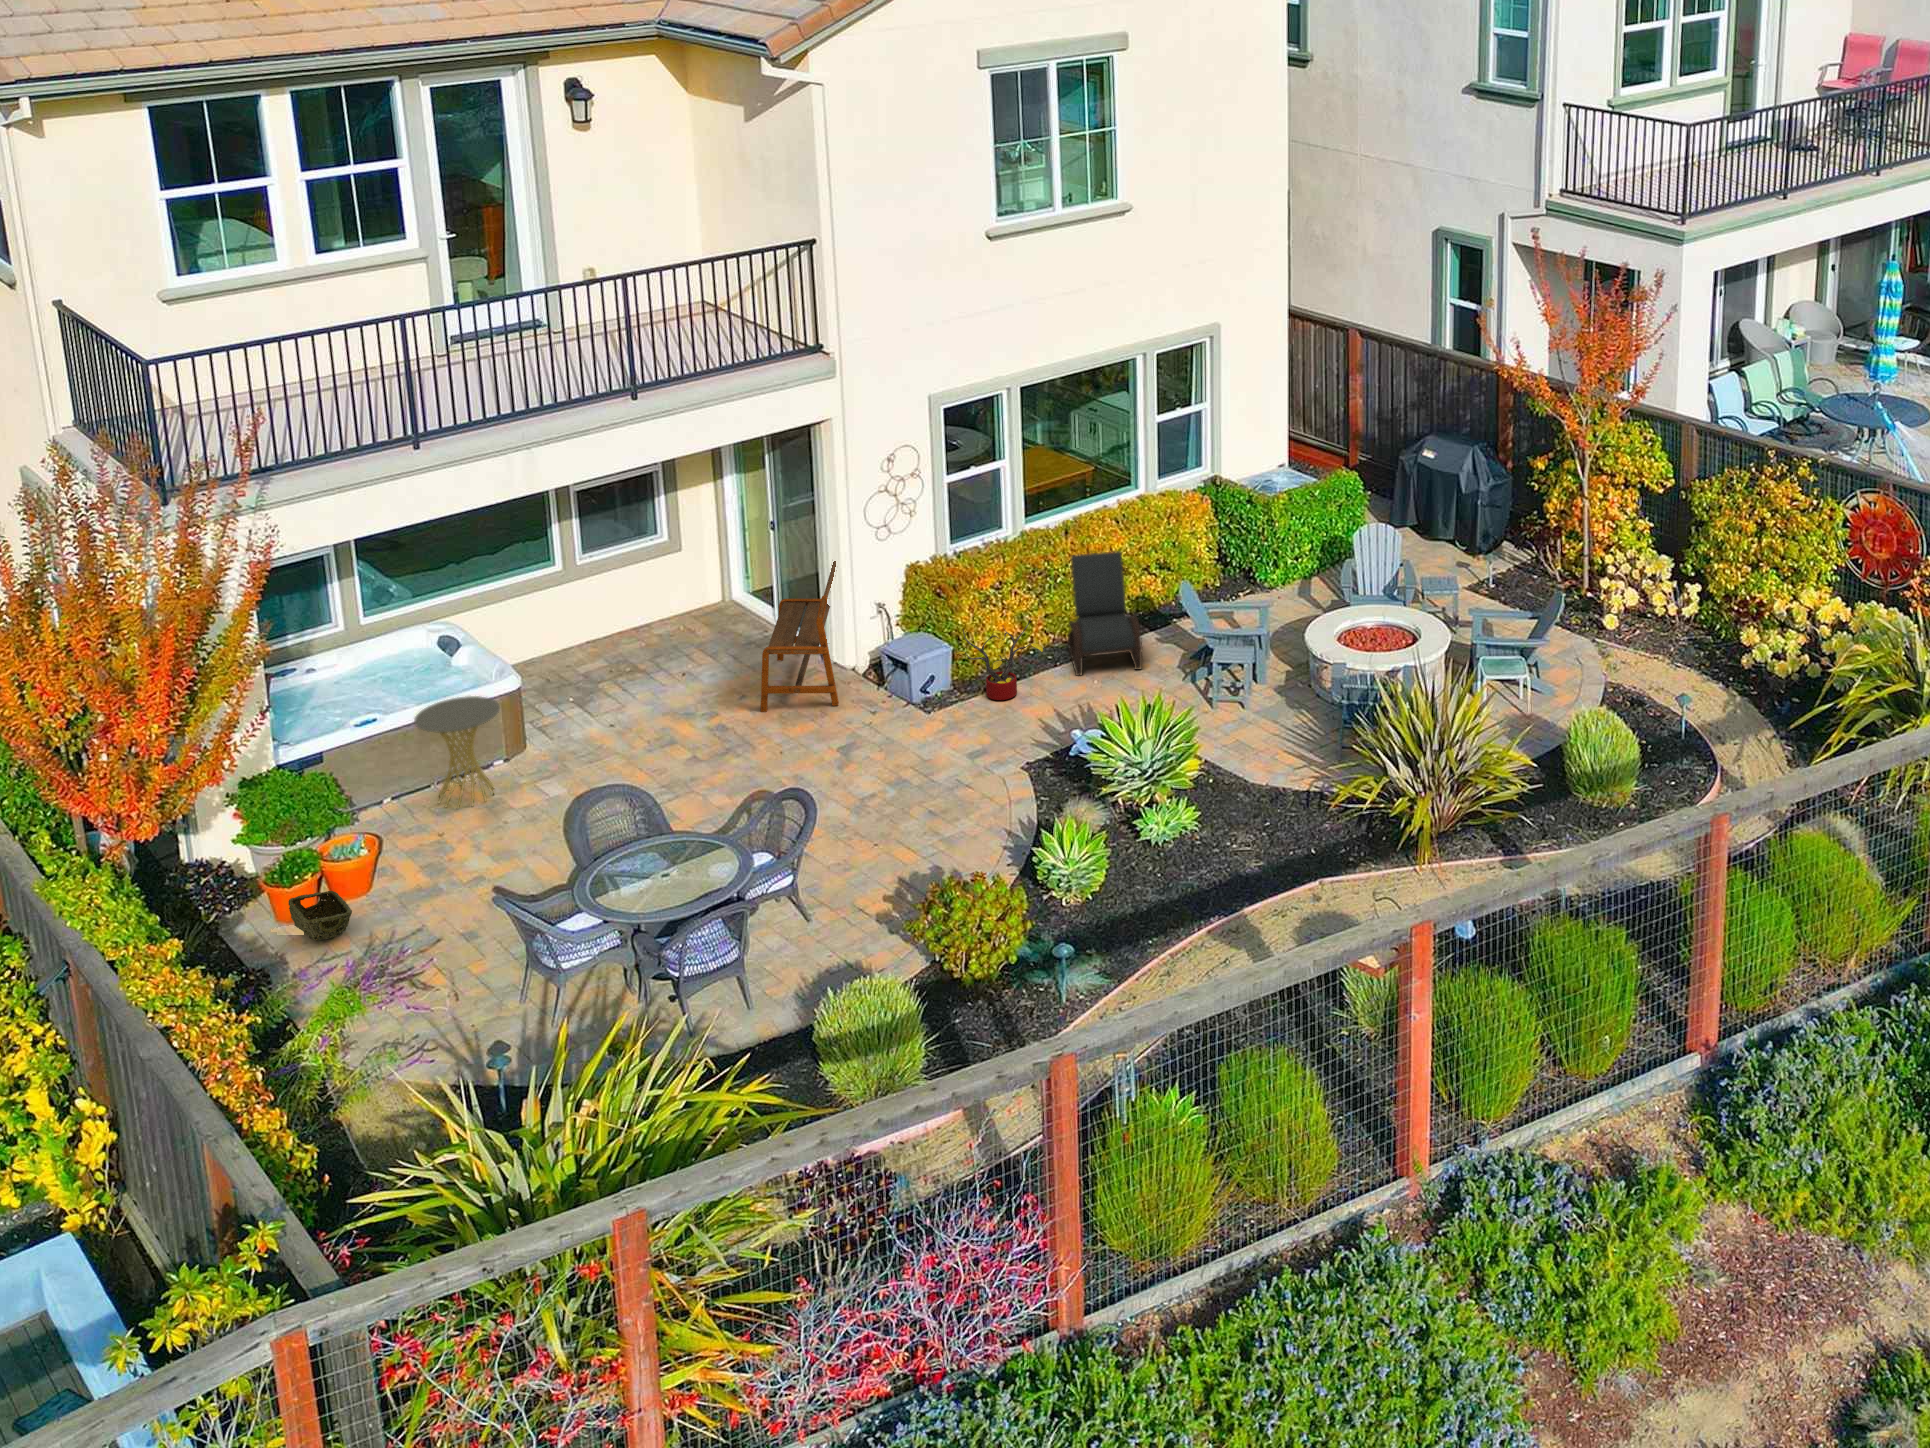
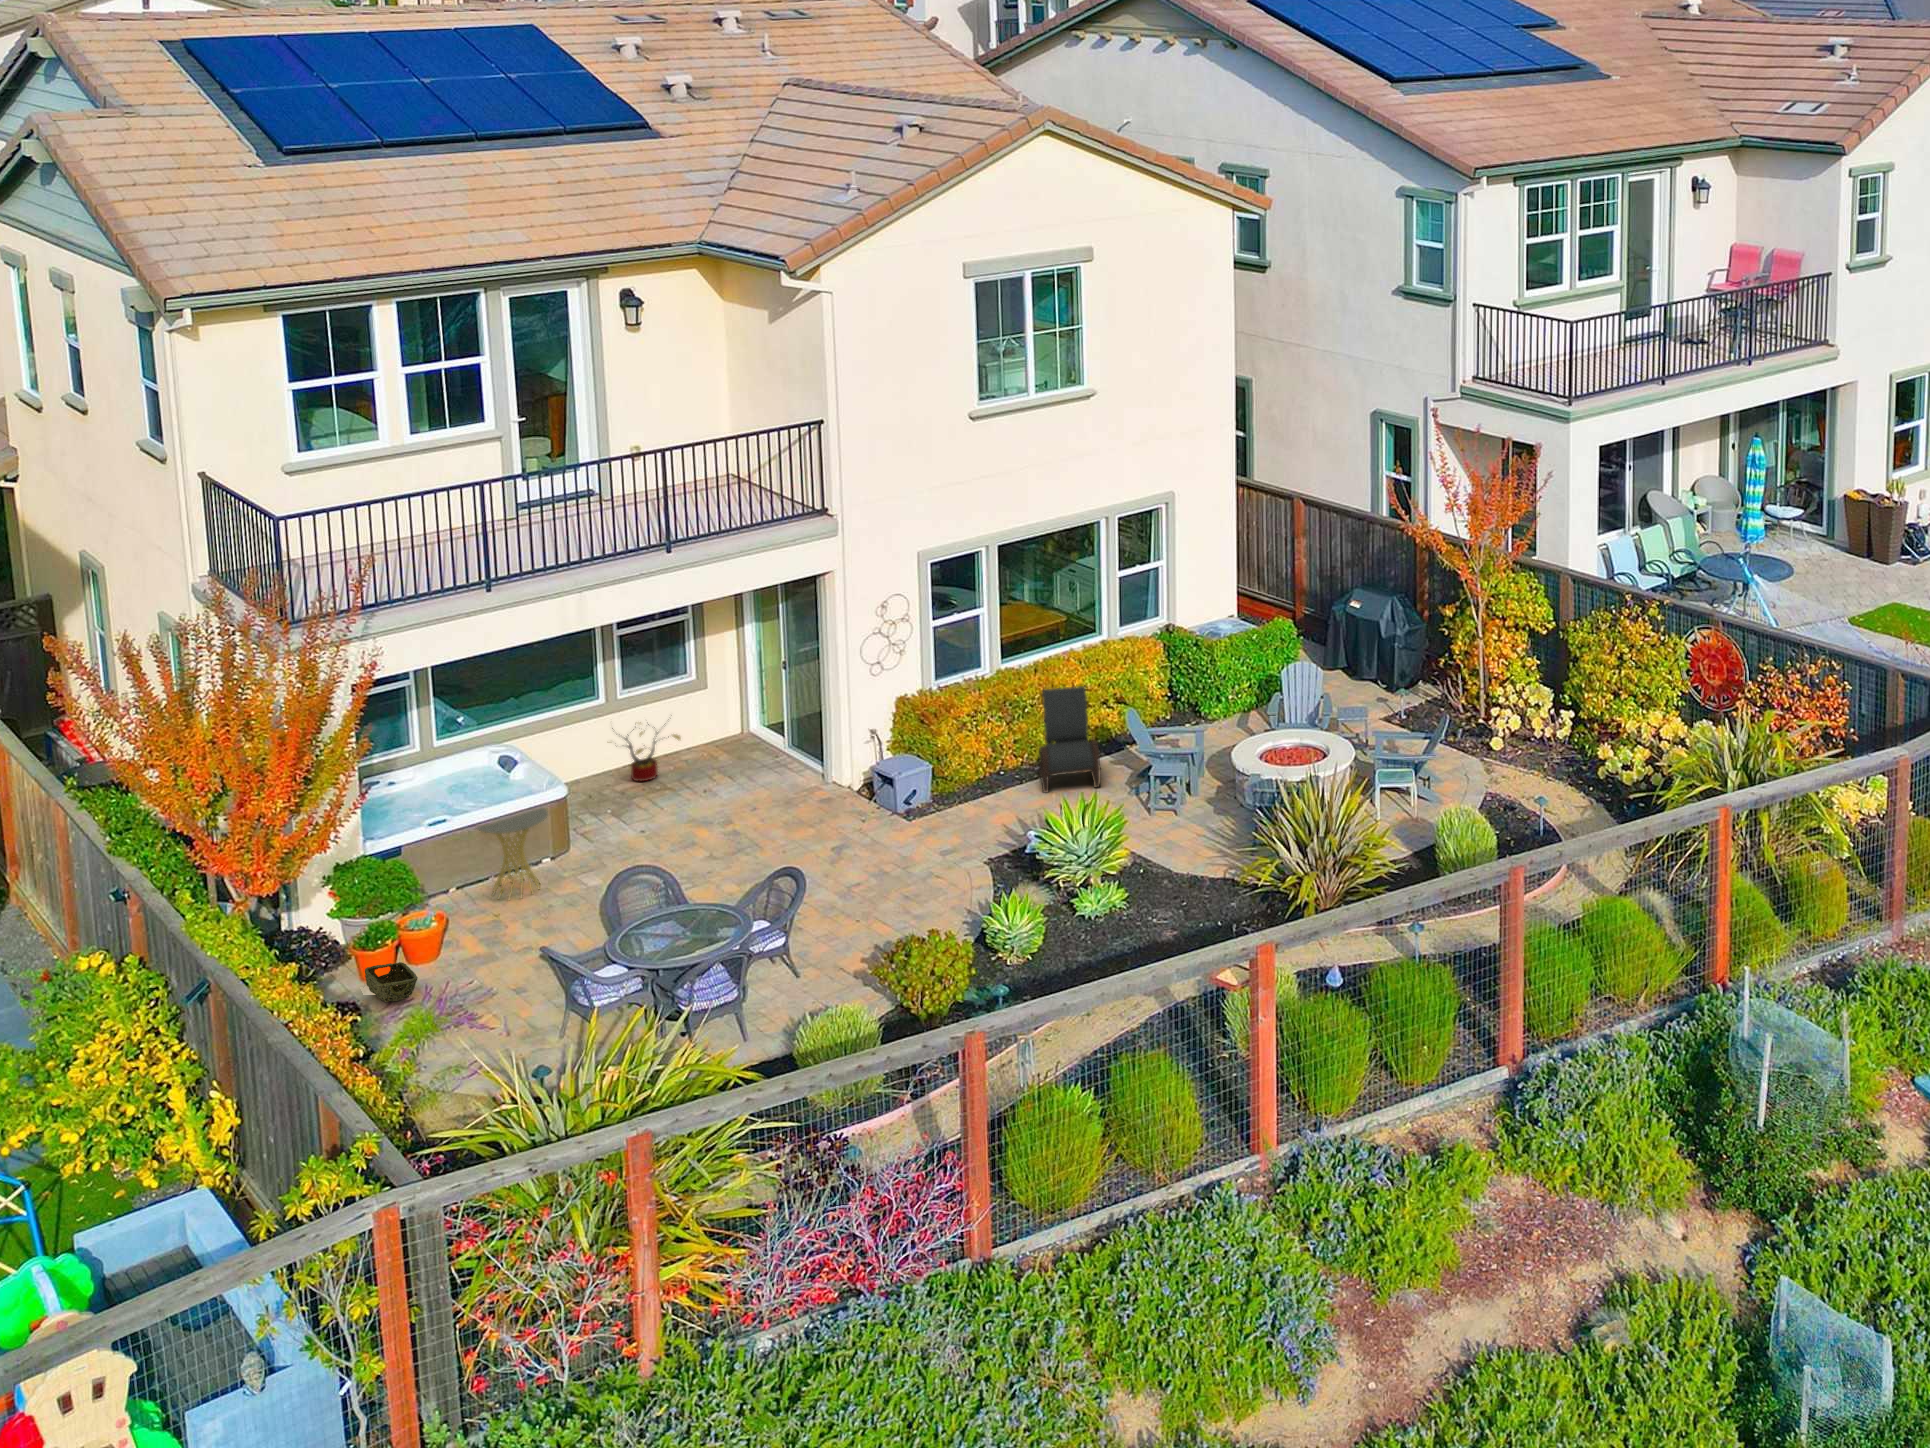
bench: present [761,561,839,712] -> none [771,689,850,823]
decorative plant: present [957,618,1043,700] -> present [612,724,680,781]

